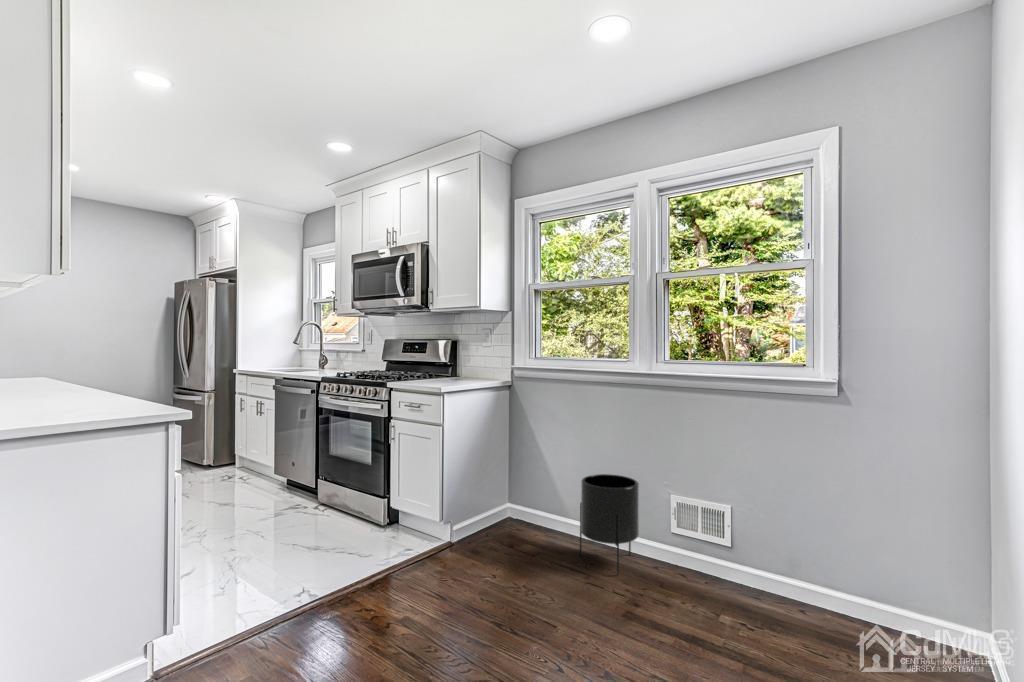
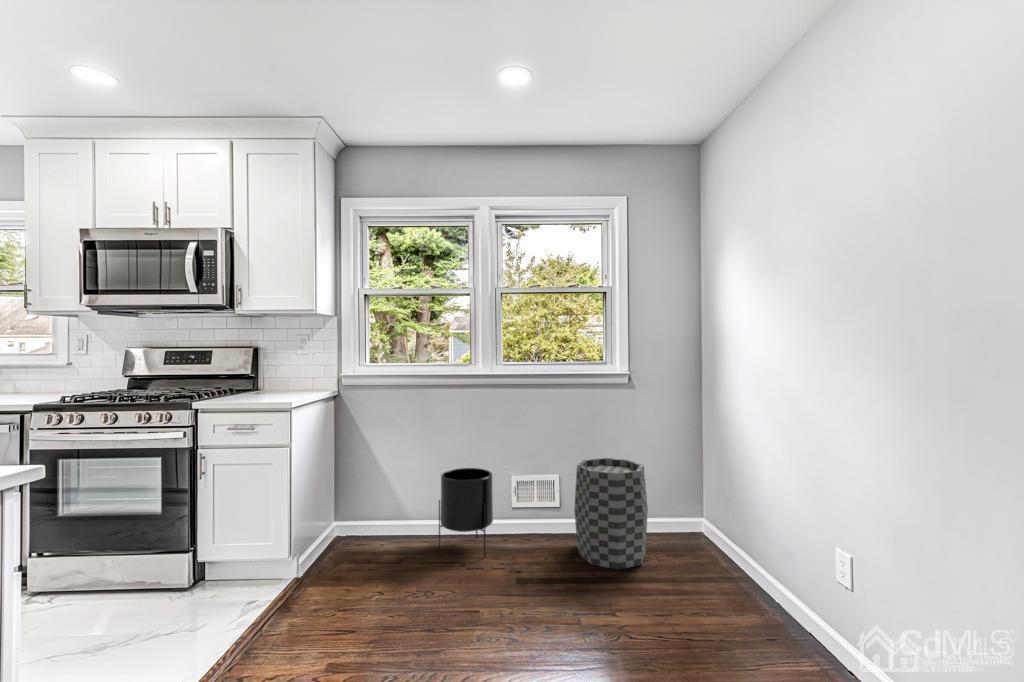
trash can: none [727,491,834,648] -> present [574,458,648,569]

